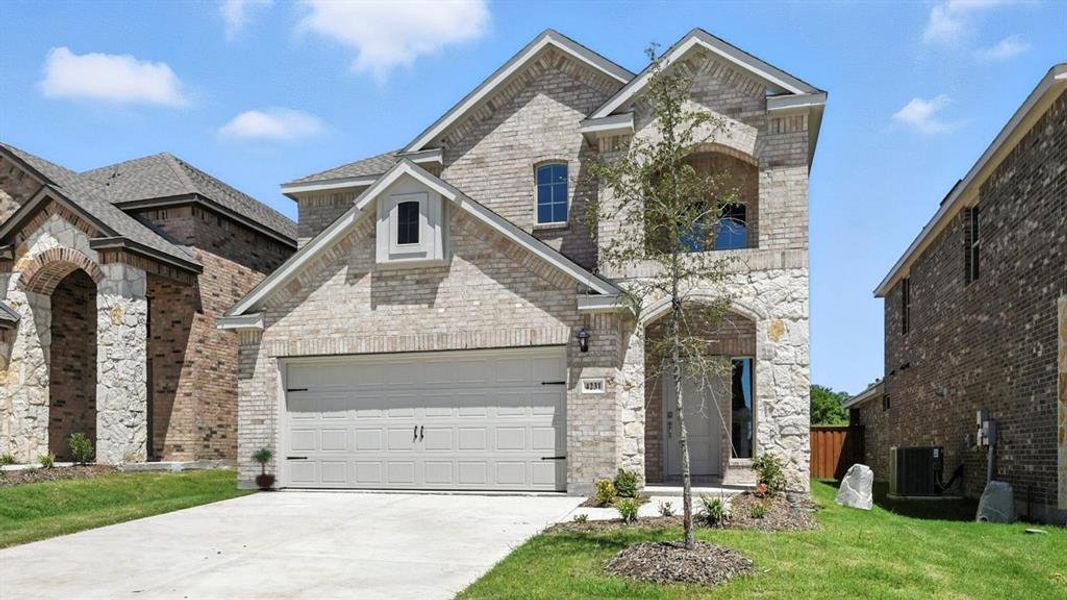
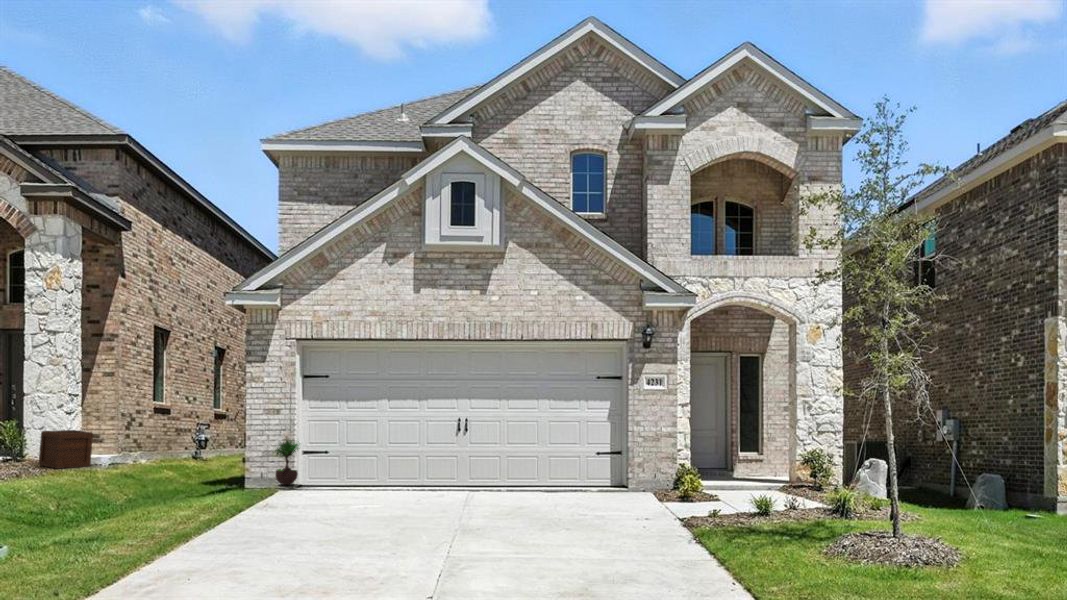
wooden crate: none [109,442,149,475] -> present [39,430,93,469]

